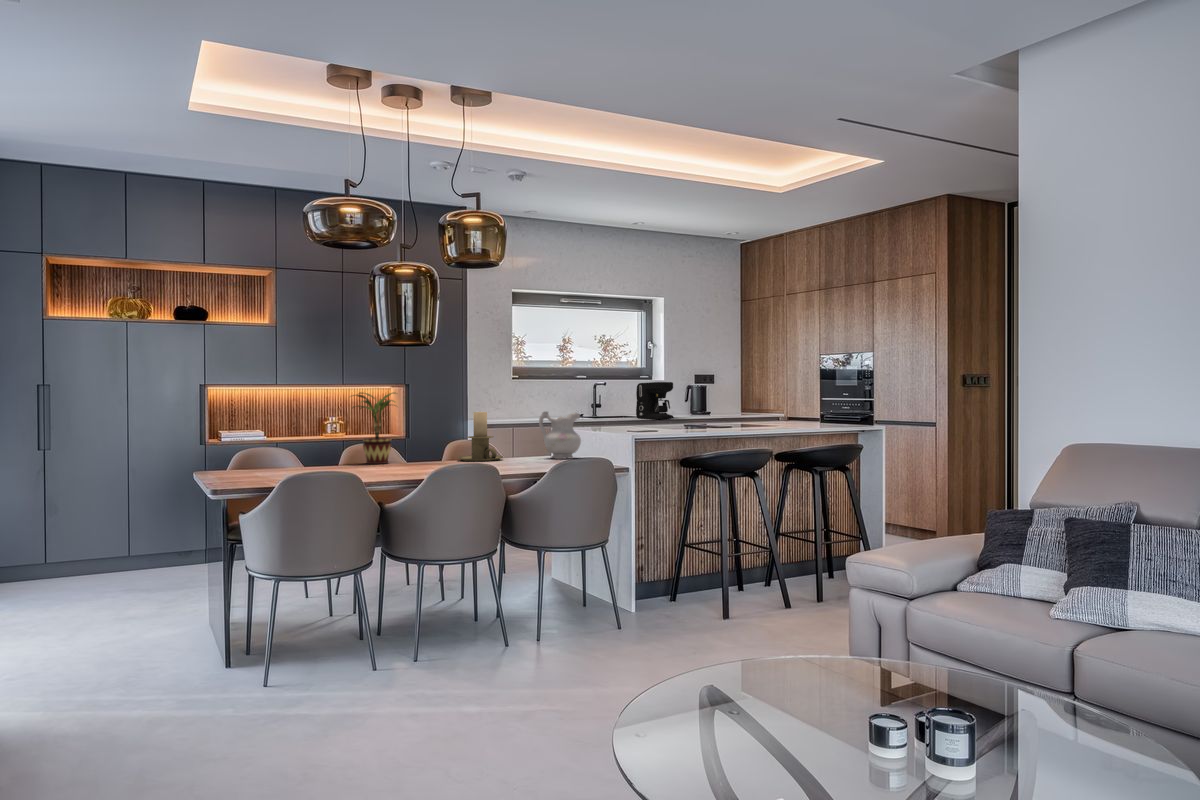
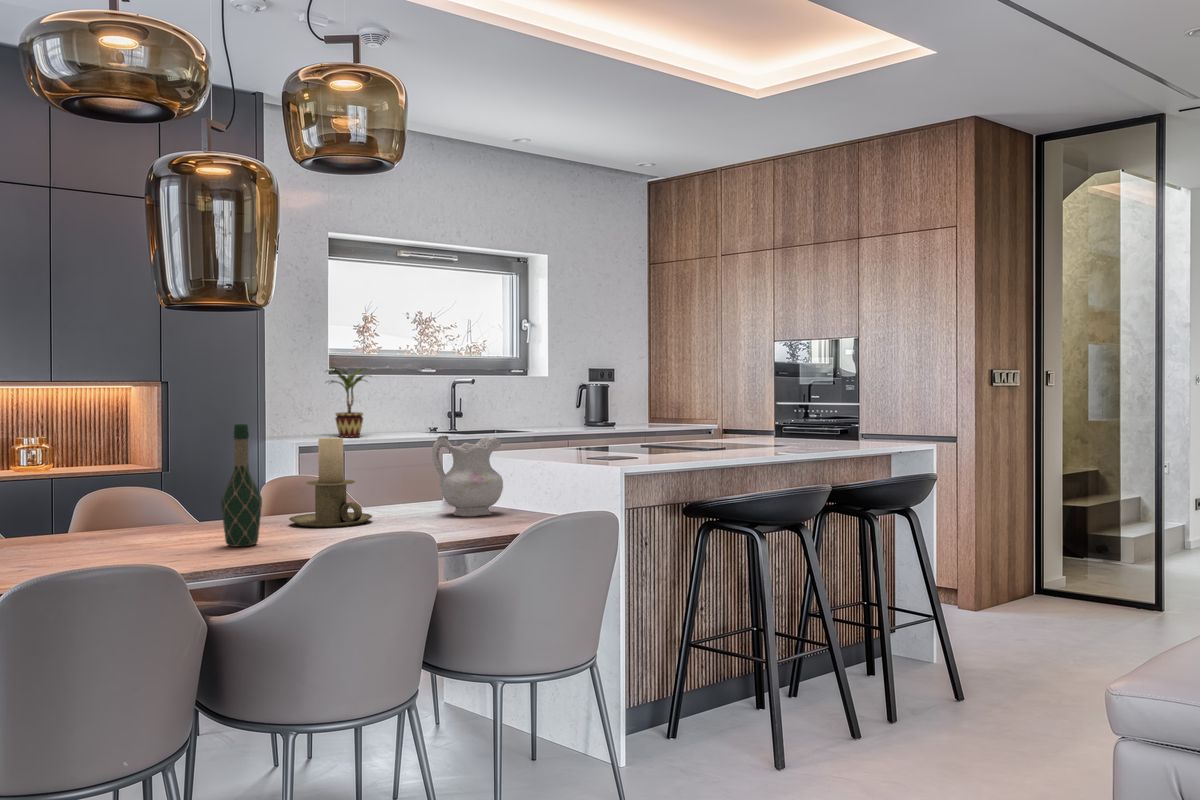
coffee maker: present [636,382,673,419] -> none [520,379,574,434]
potted plant: present [353,392,395,464] -> present [326,367,366,437]
wine bottle: none [414,401,436,466] -> present [221,424,262,547]

